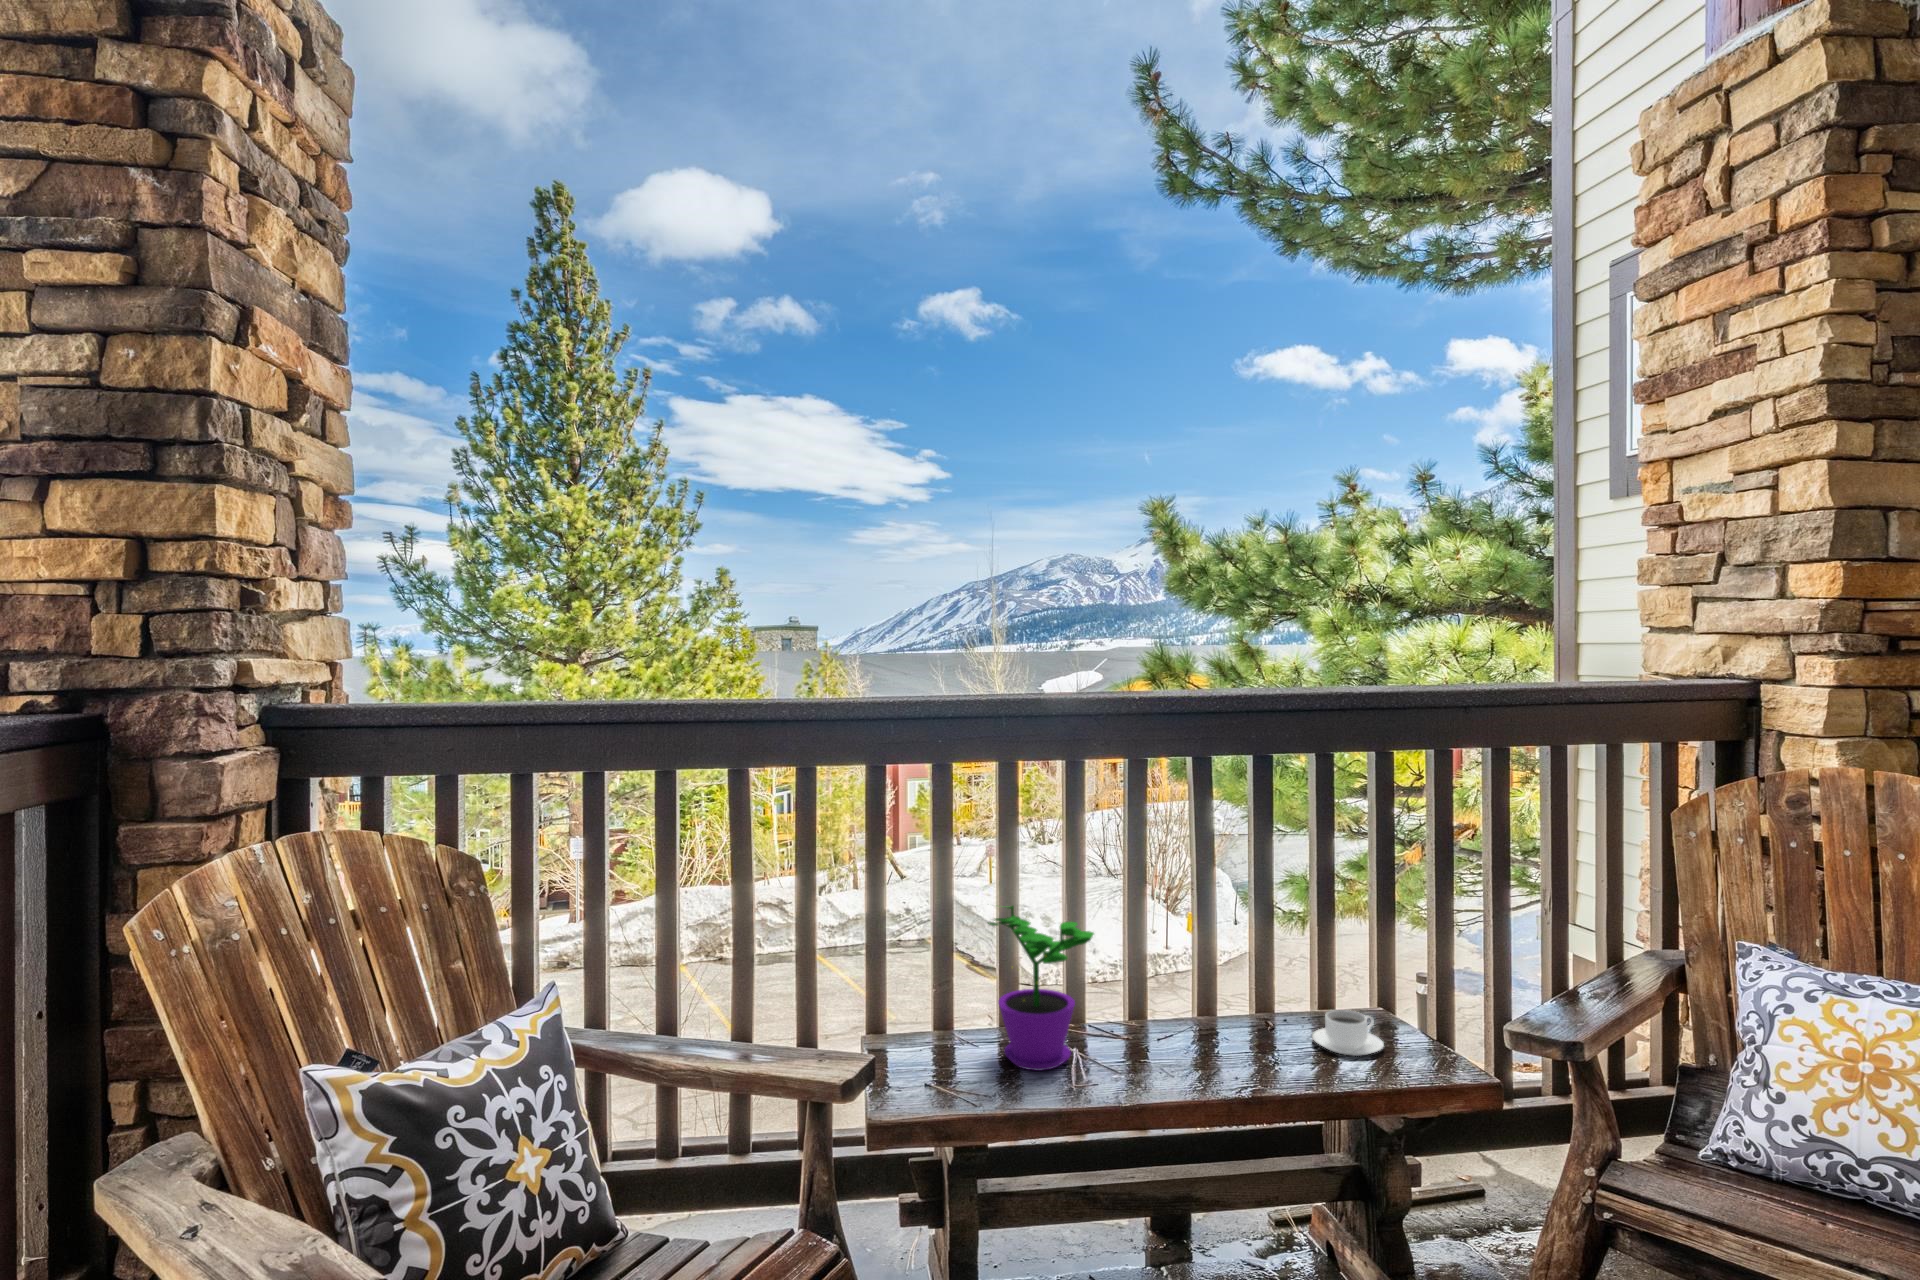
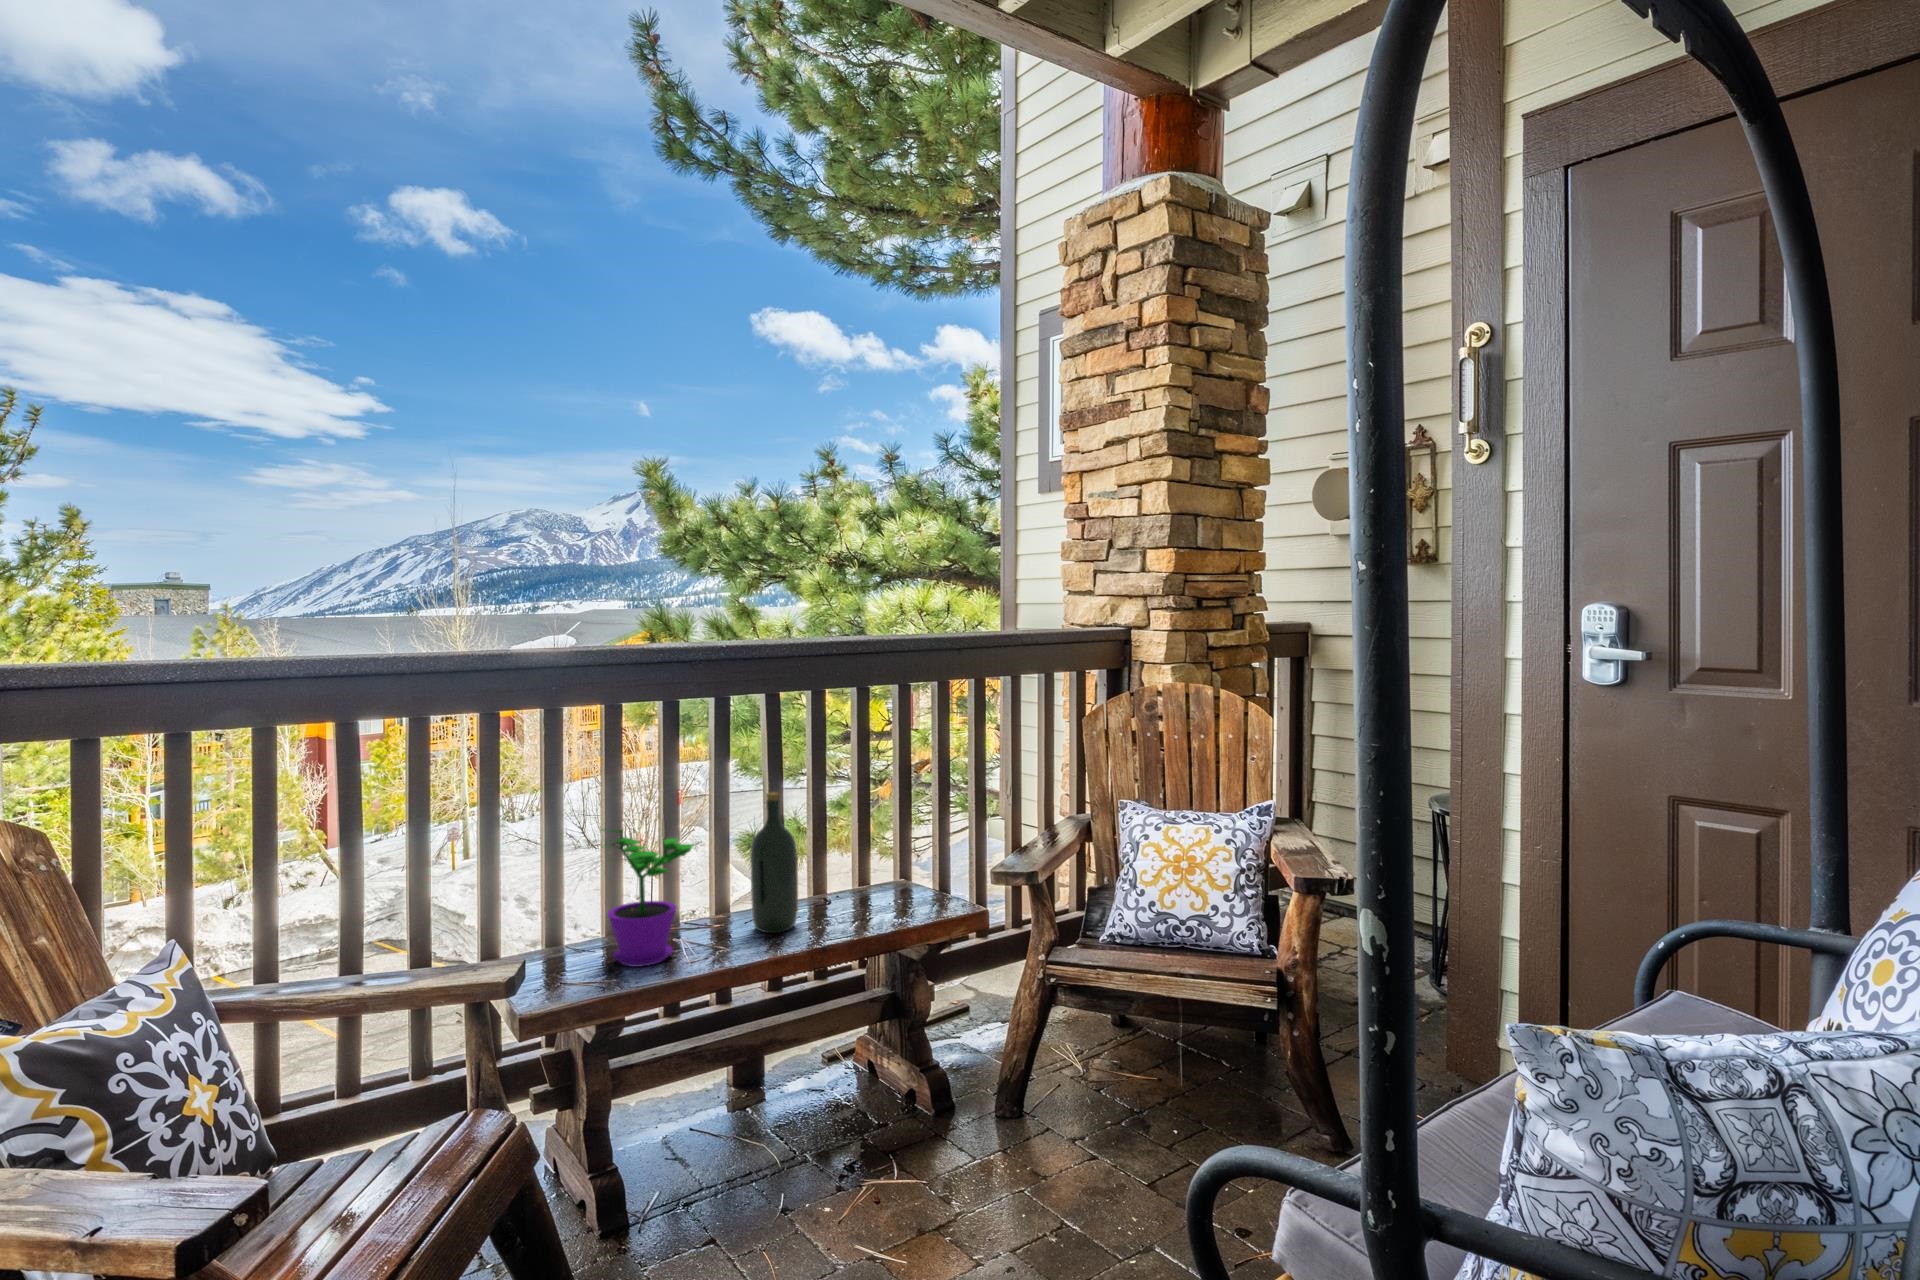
wine bottle: none [1172,876,1231,1053] -> present [750,792,798,933]
coffee cup: present [1312,1010,1384,1056] -> none [856,886,908,917]

